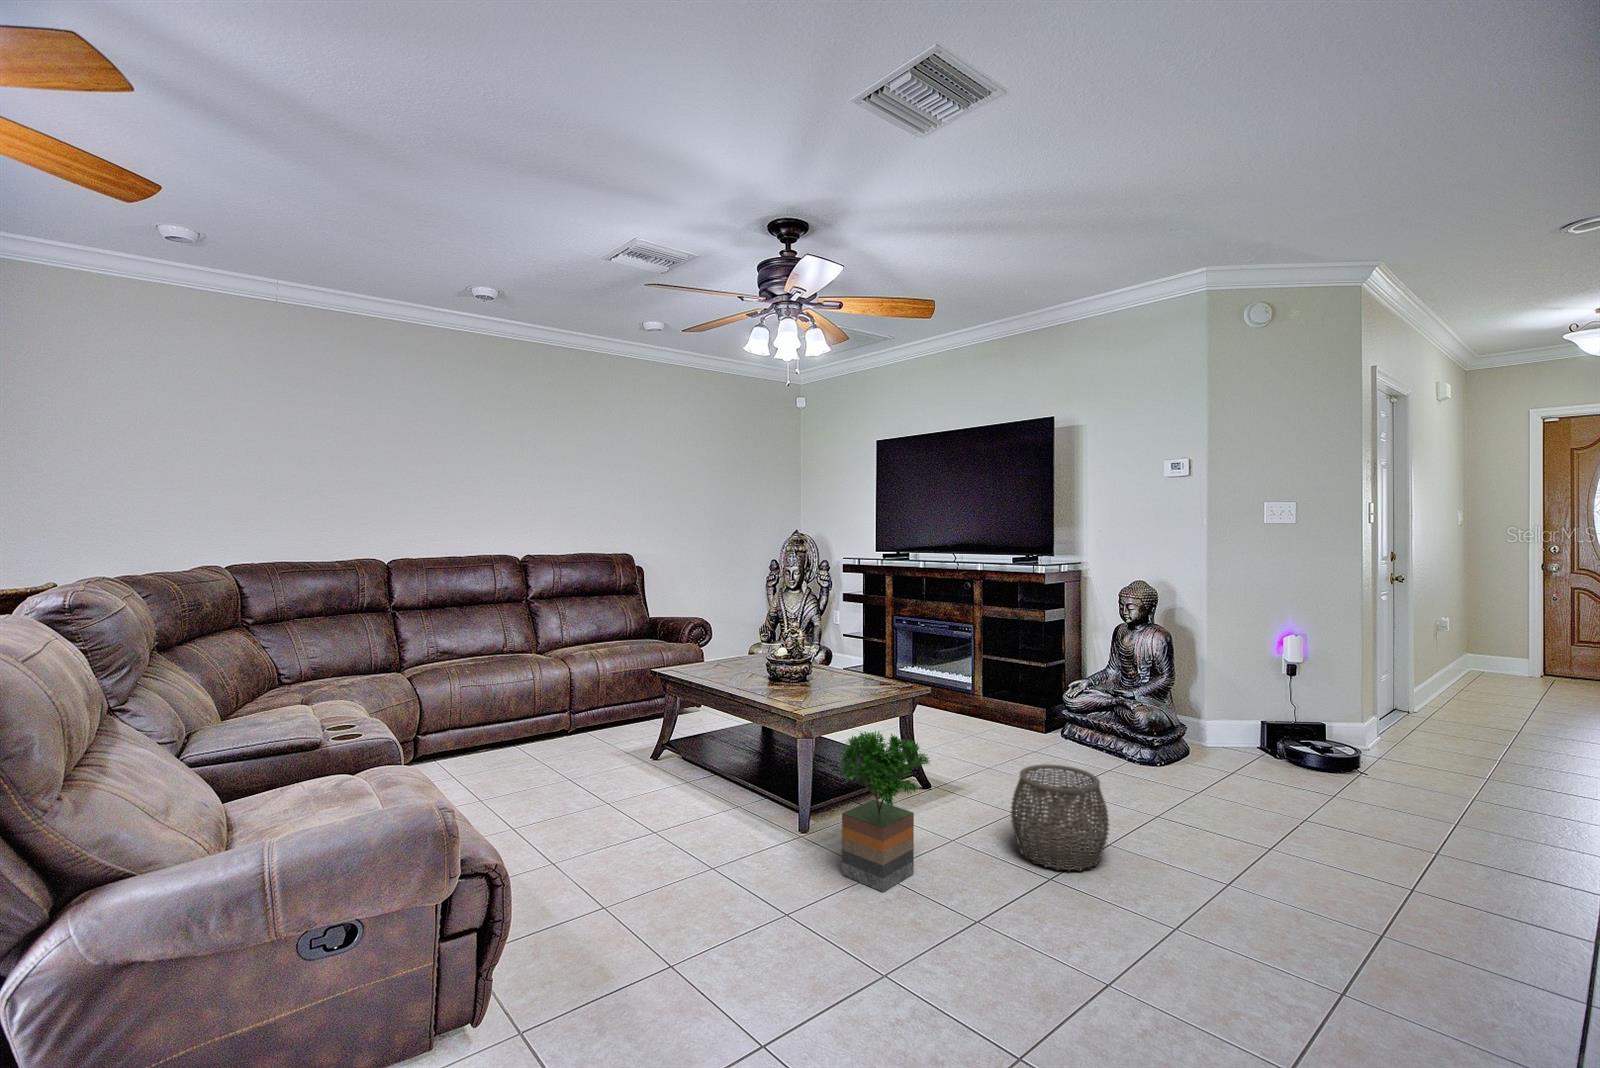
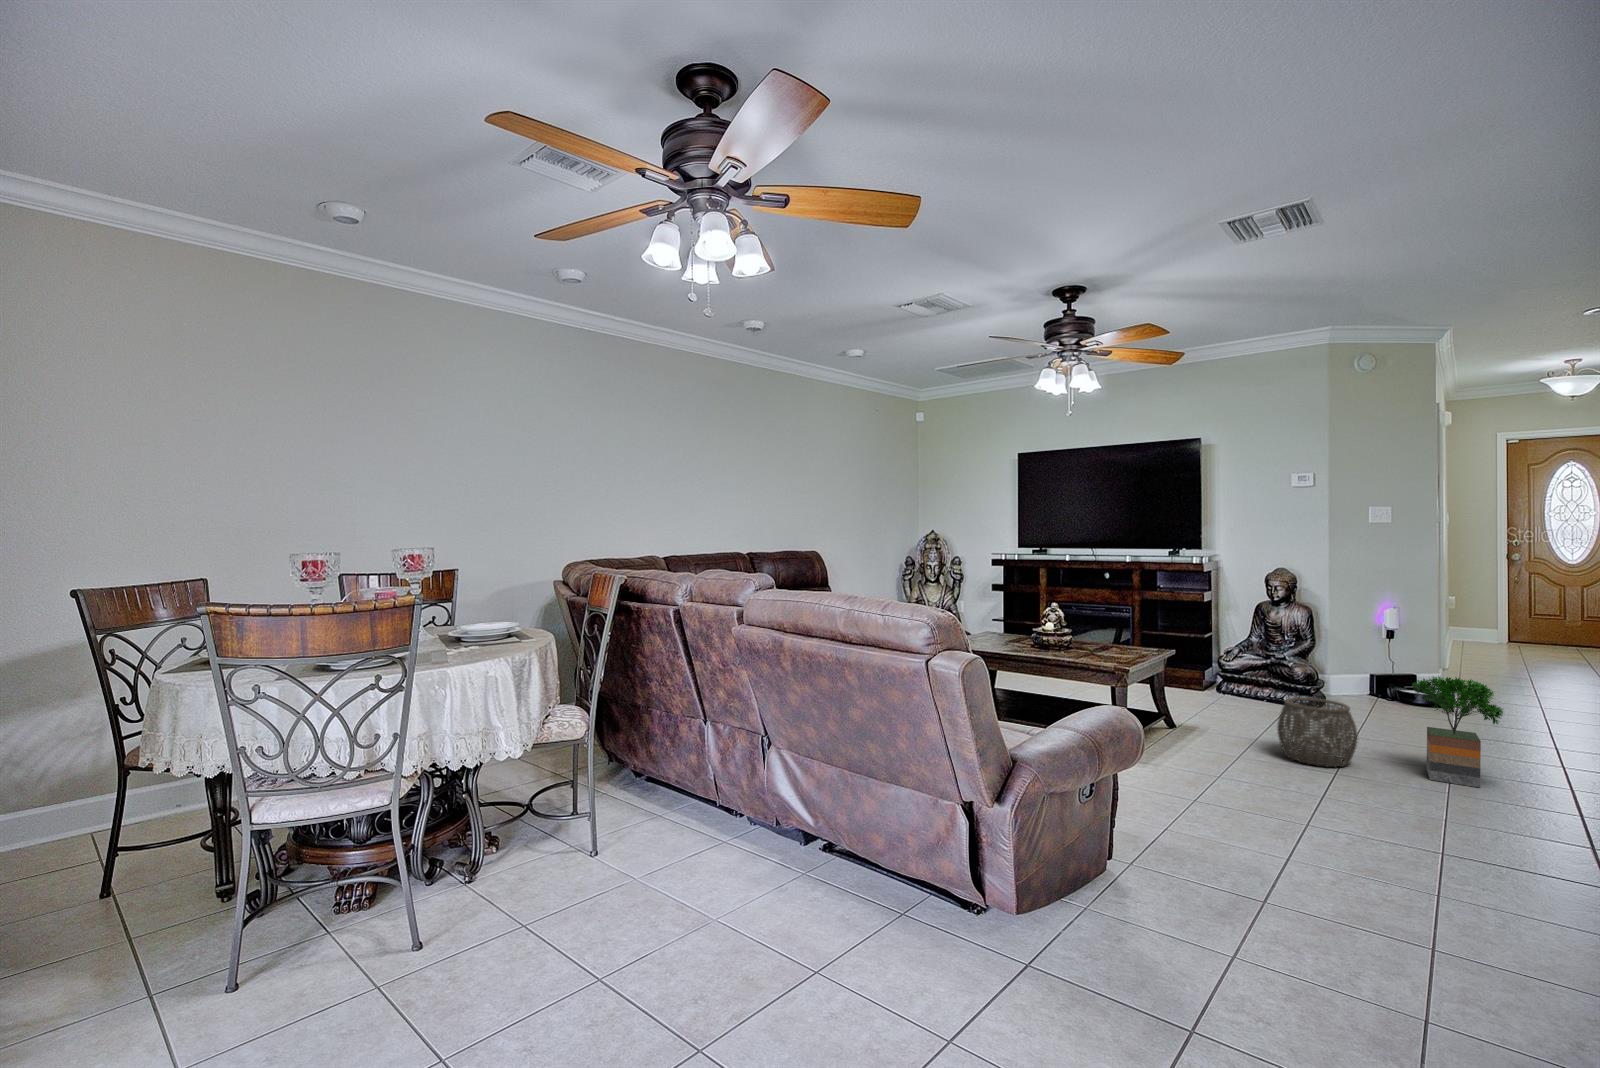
potted tree: present [839,731,929,892] -> present [1413,676,1503,788]

